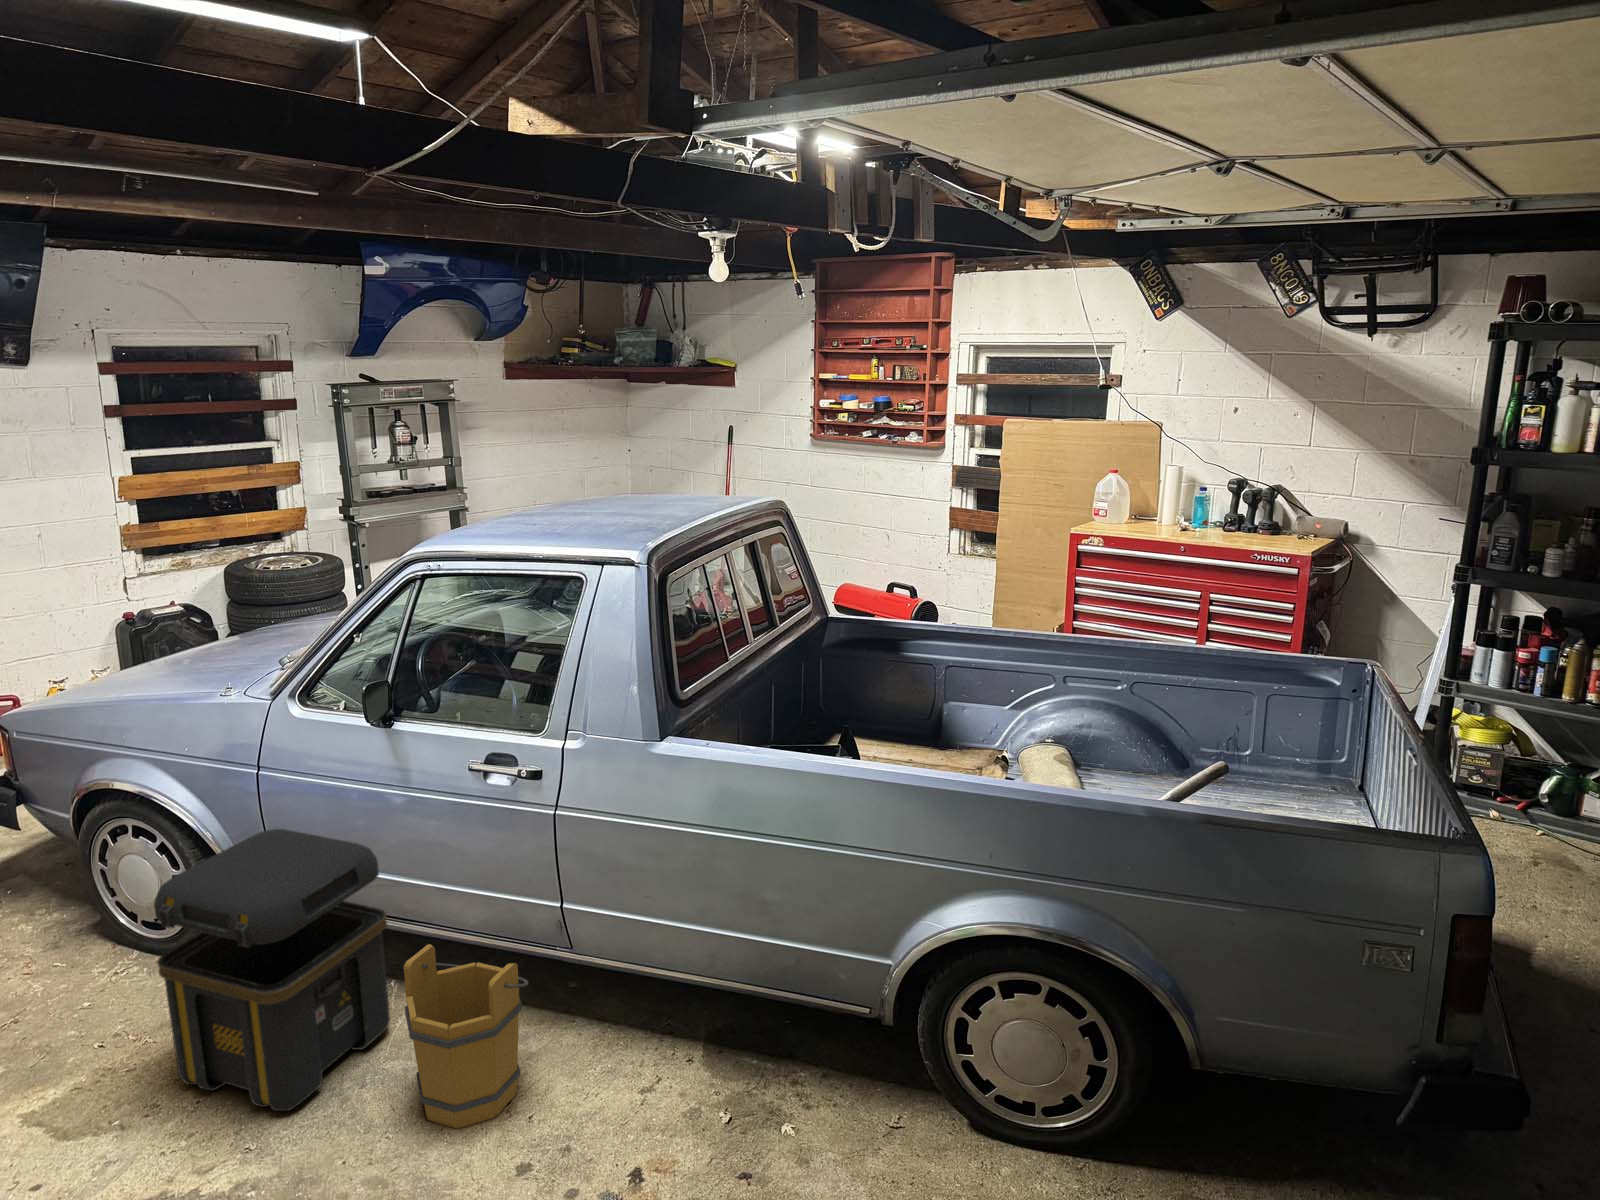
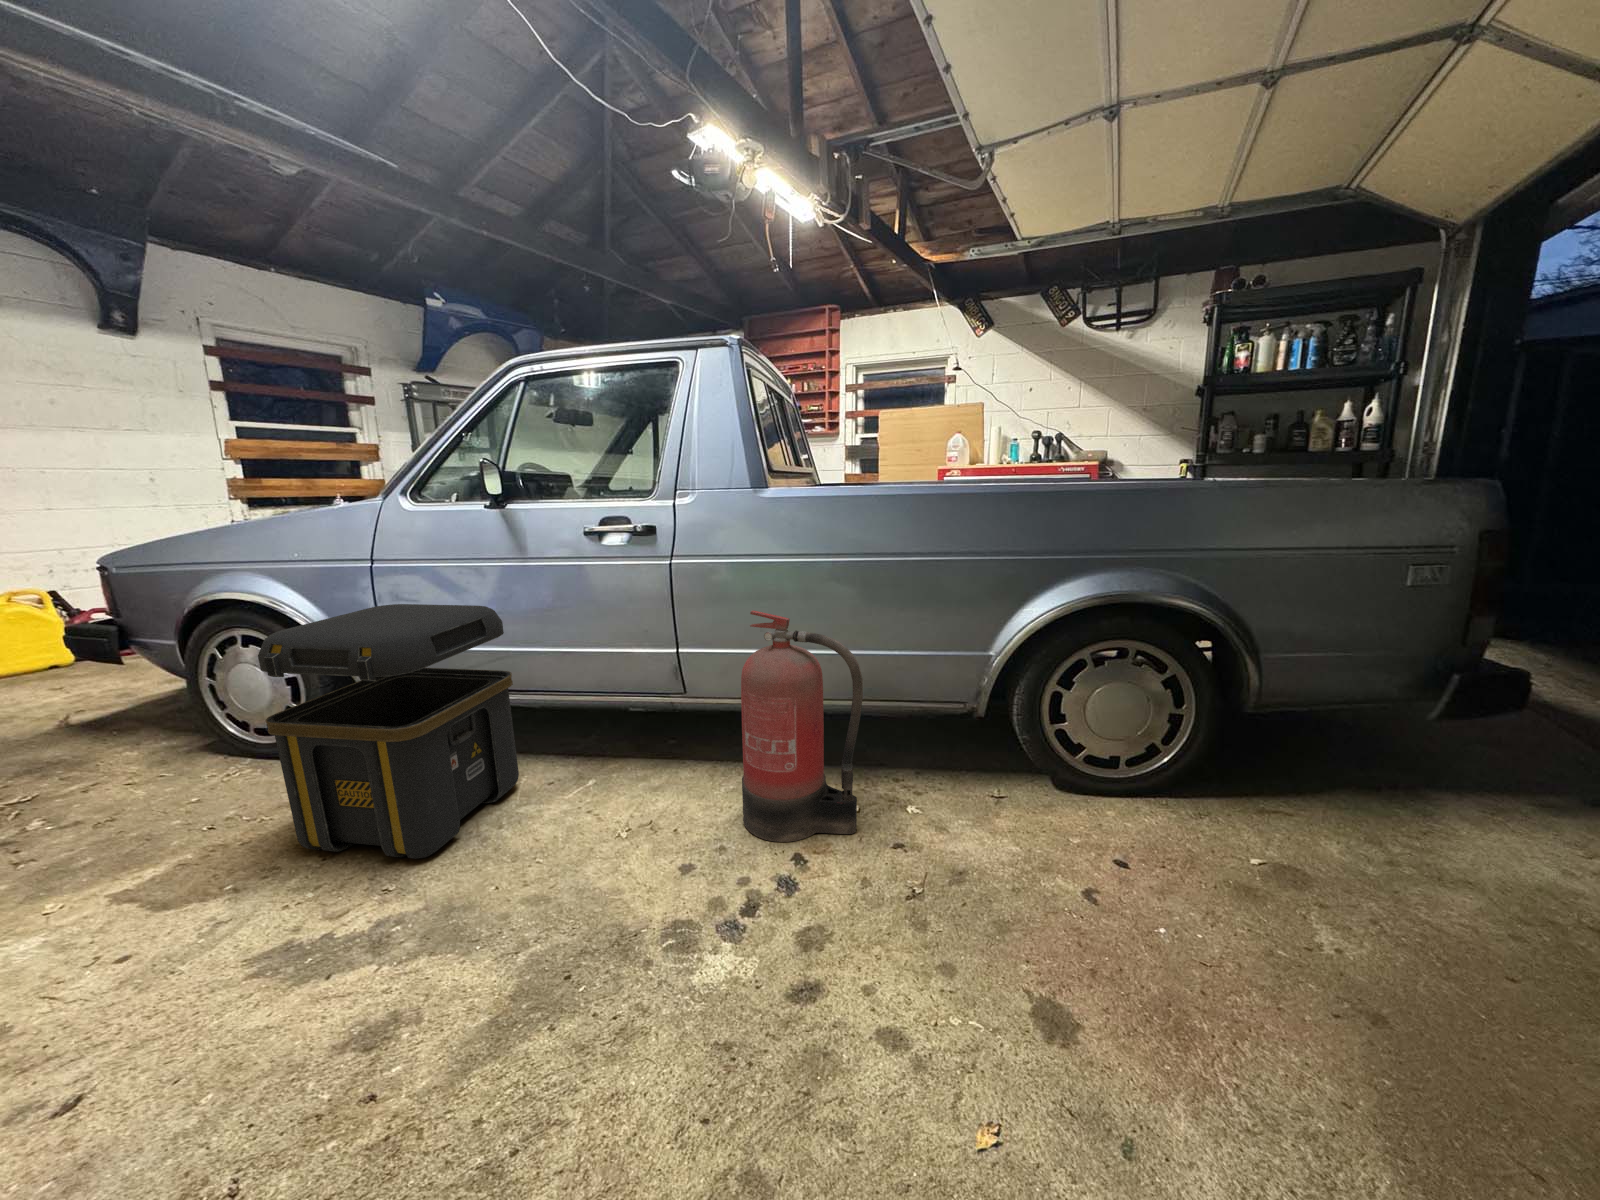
fire extinguisher: none [597,899,714,1152] -> present [741,611,863,842]
bucket: present [404,944,528,1128] -> none [543,682,664,848]

